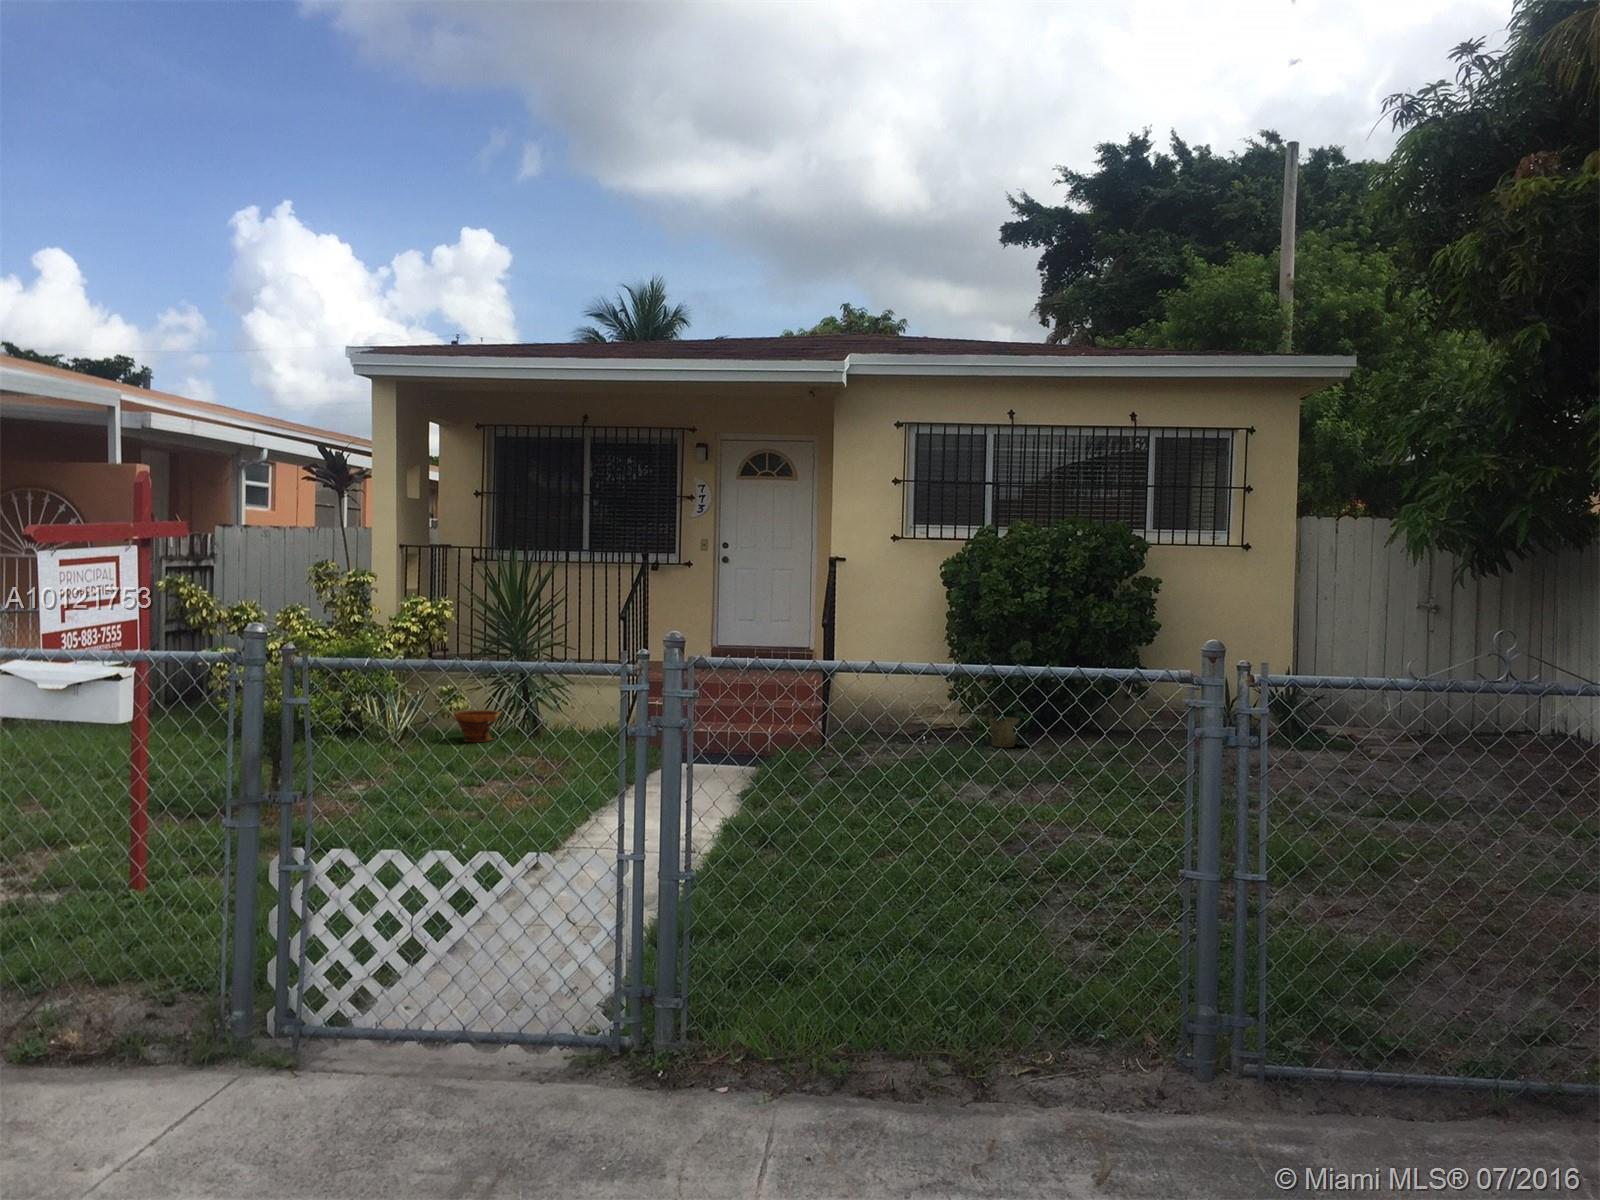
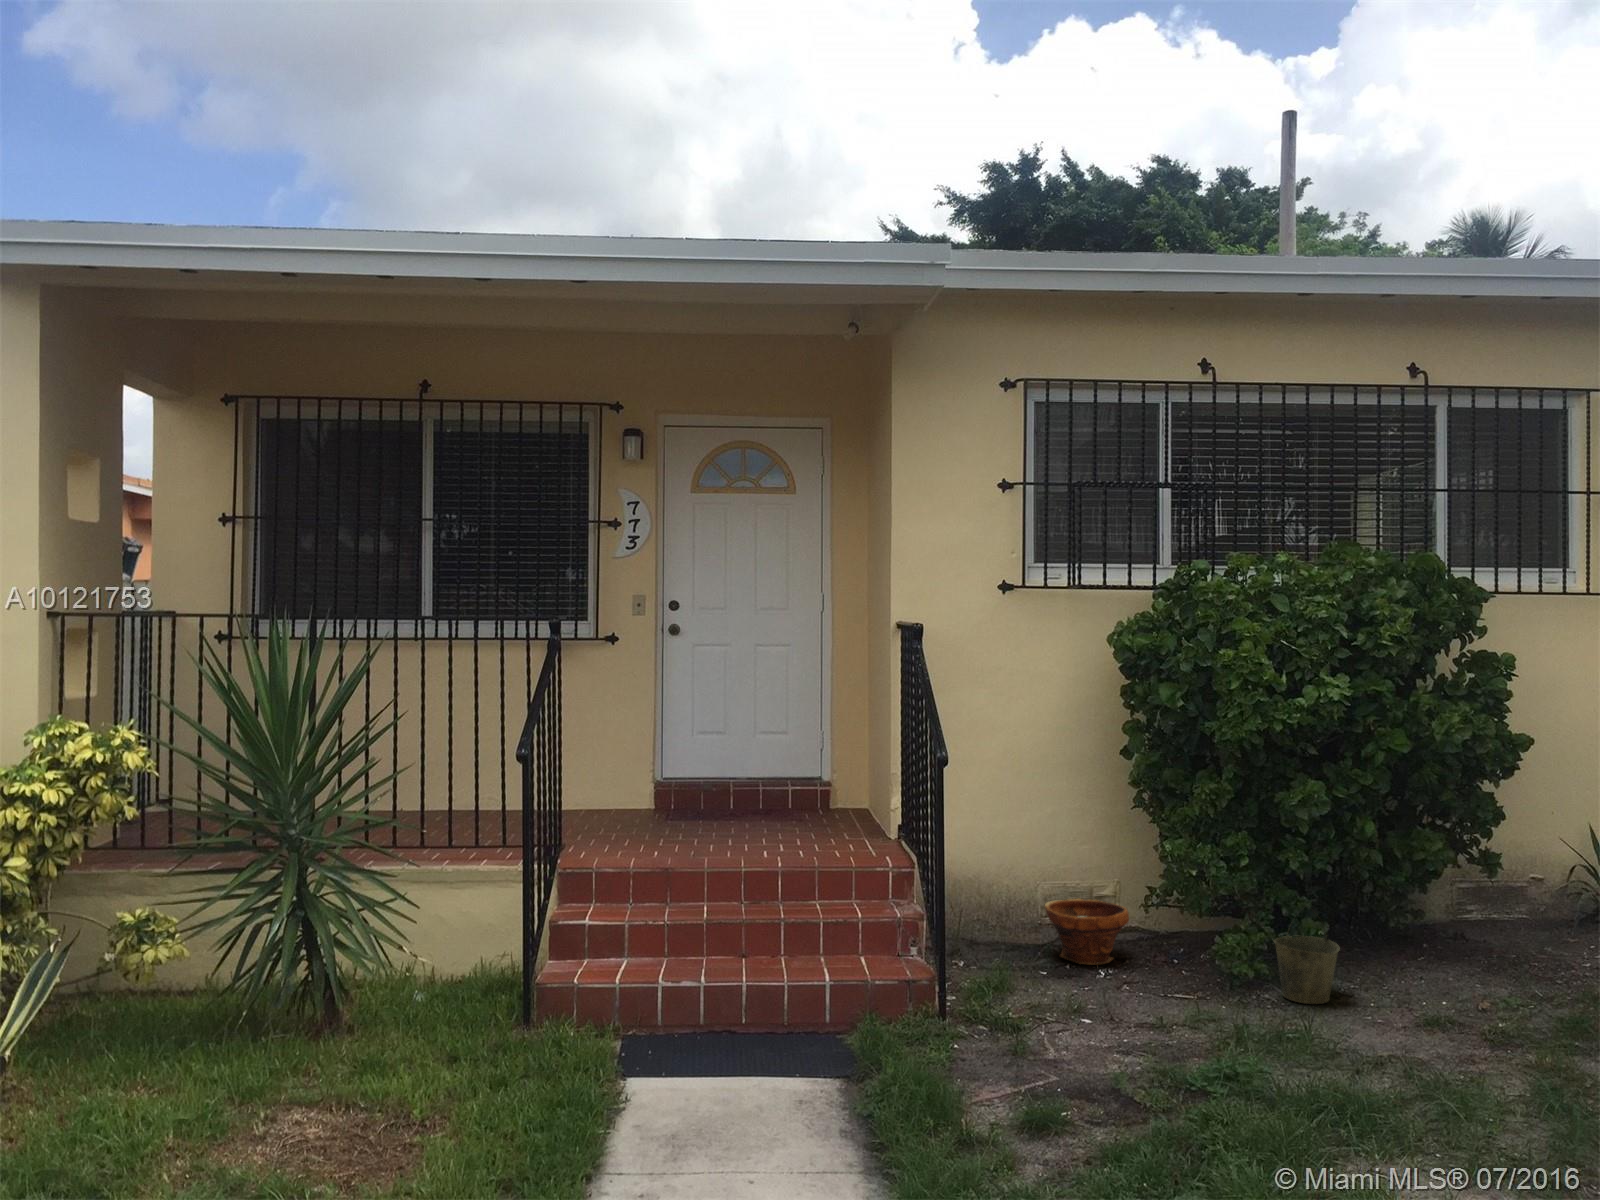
planter: present [454,710,500,742] -> present [1045,899,1129,965]

